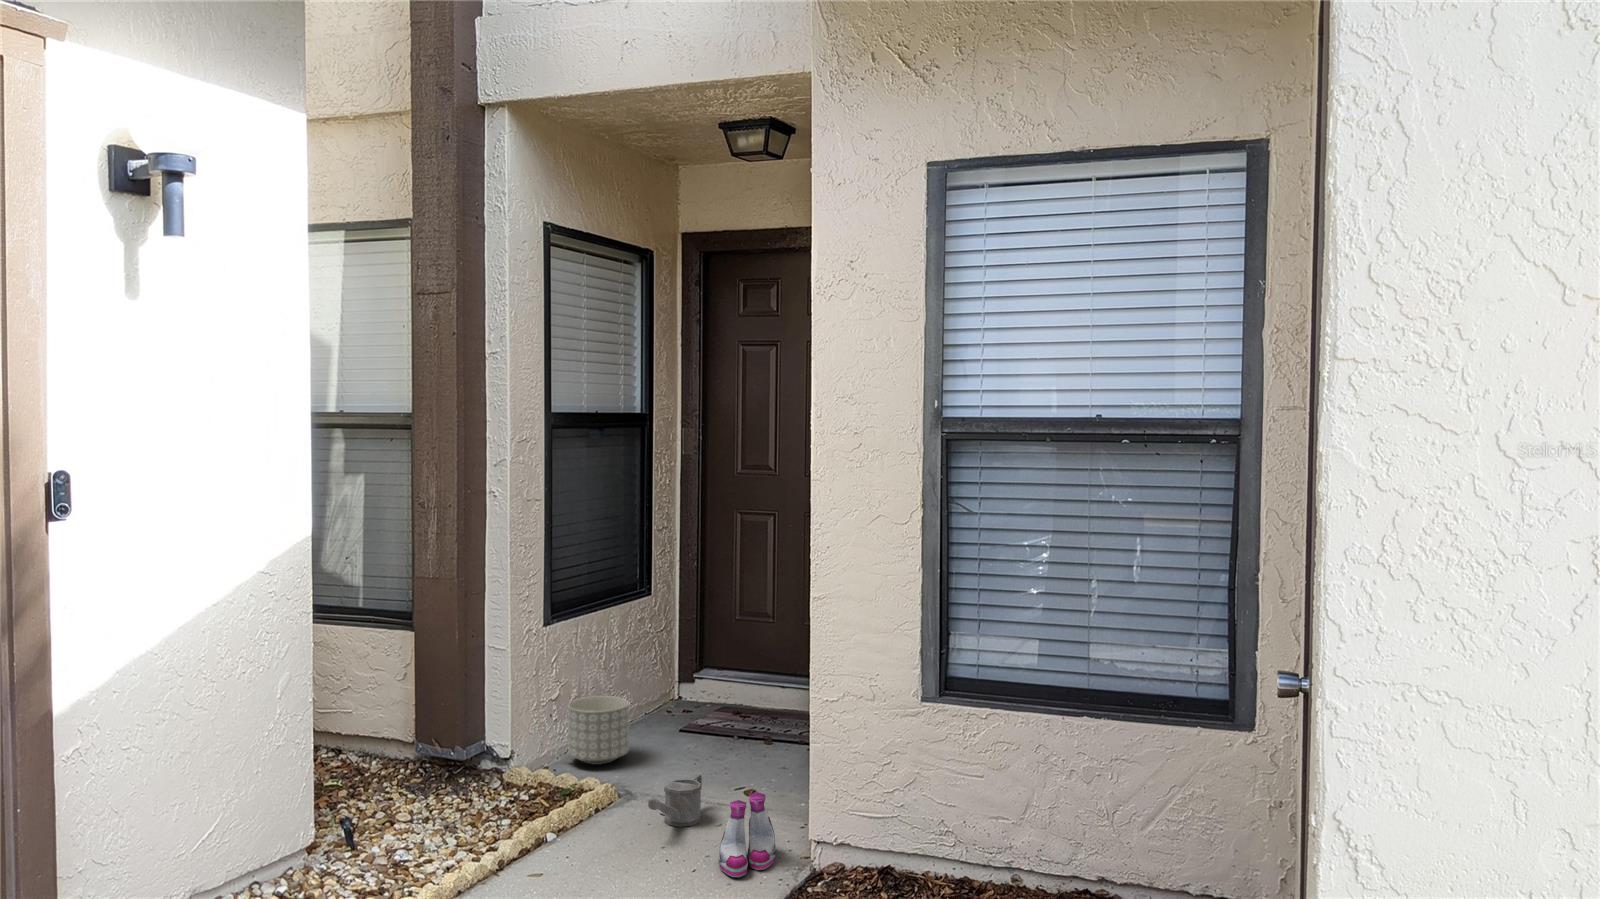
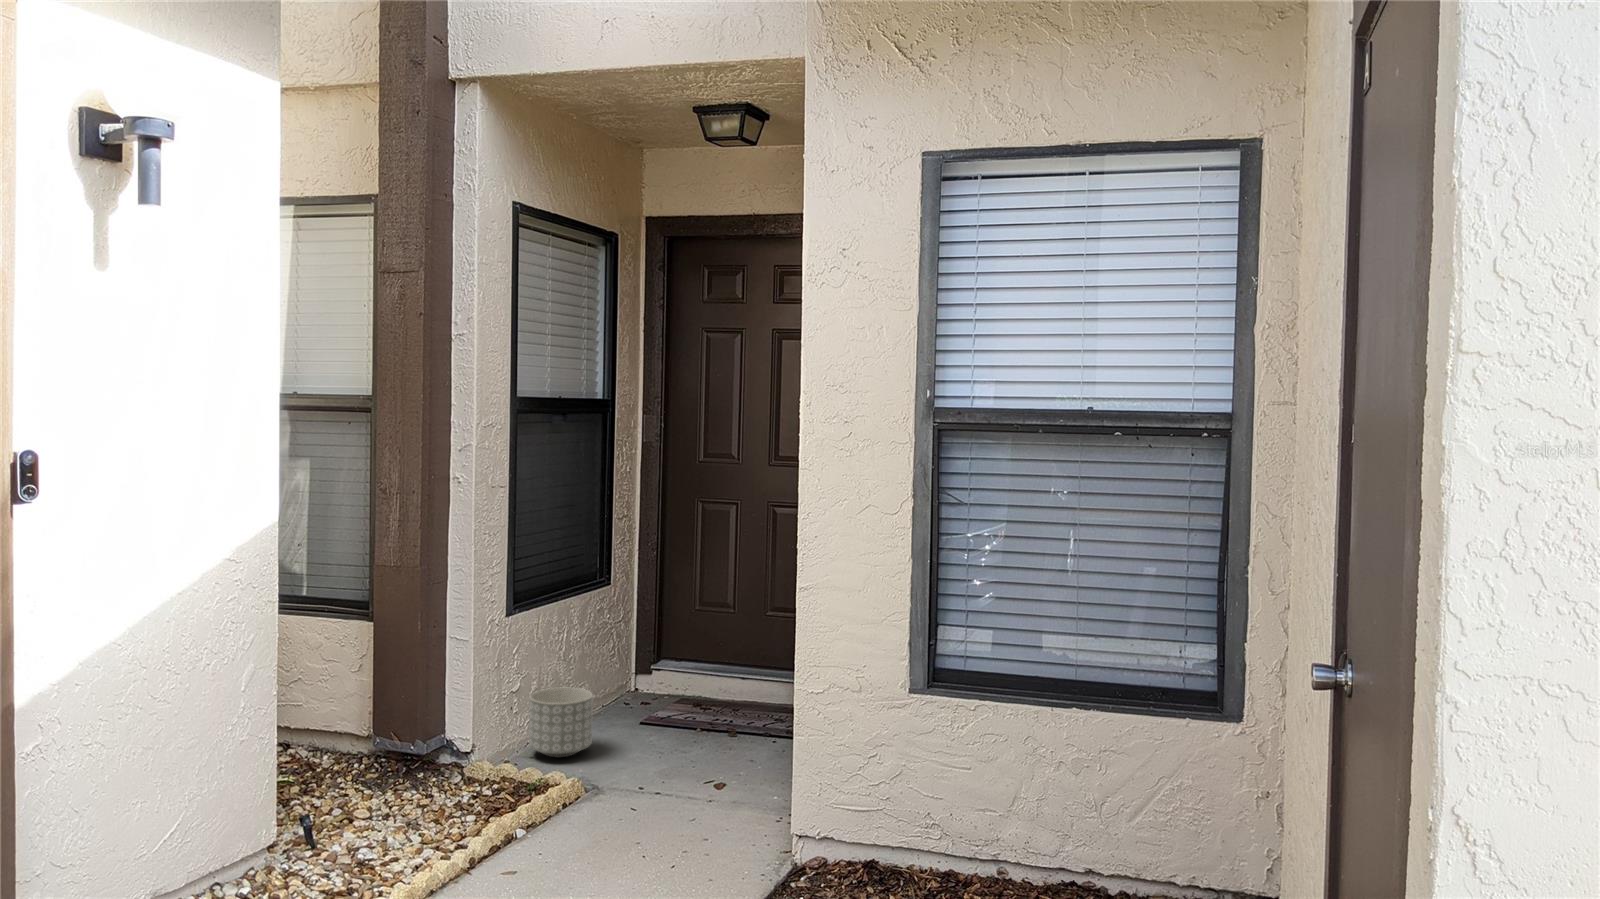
watering can: present [648,774,702,827] -> none [623,767,675,821]
boots: present [719,792,776,877] -> none [698,785,757,872]

